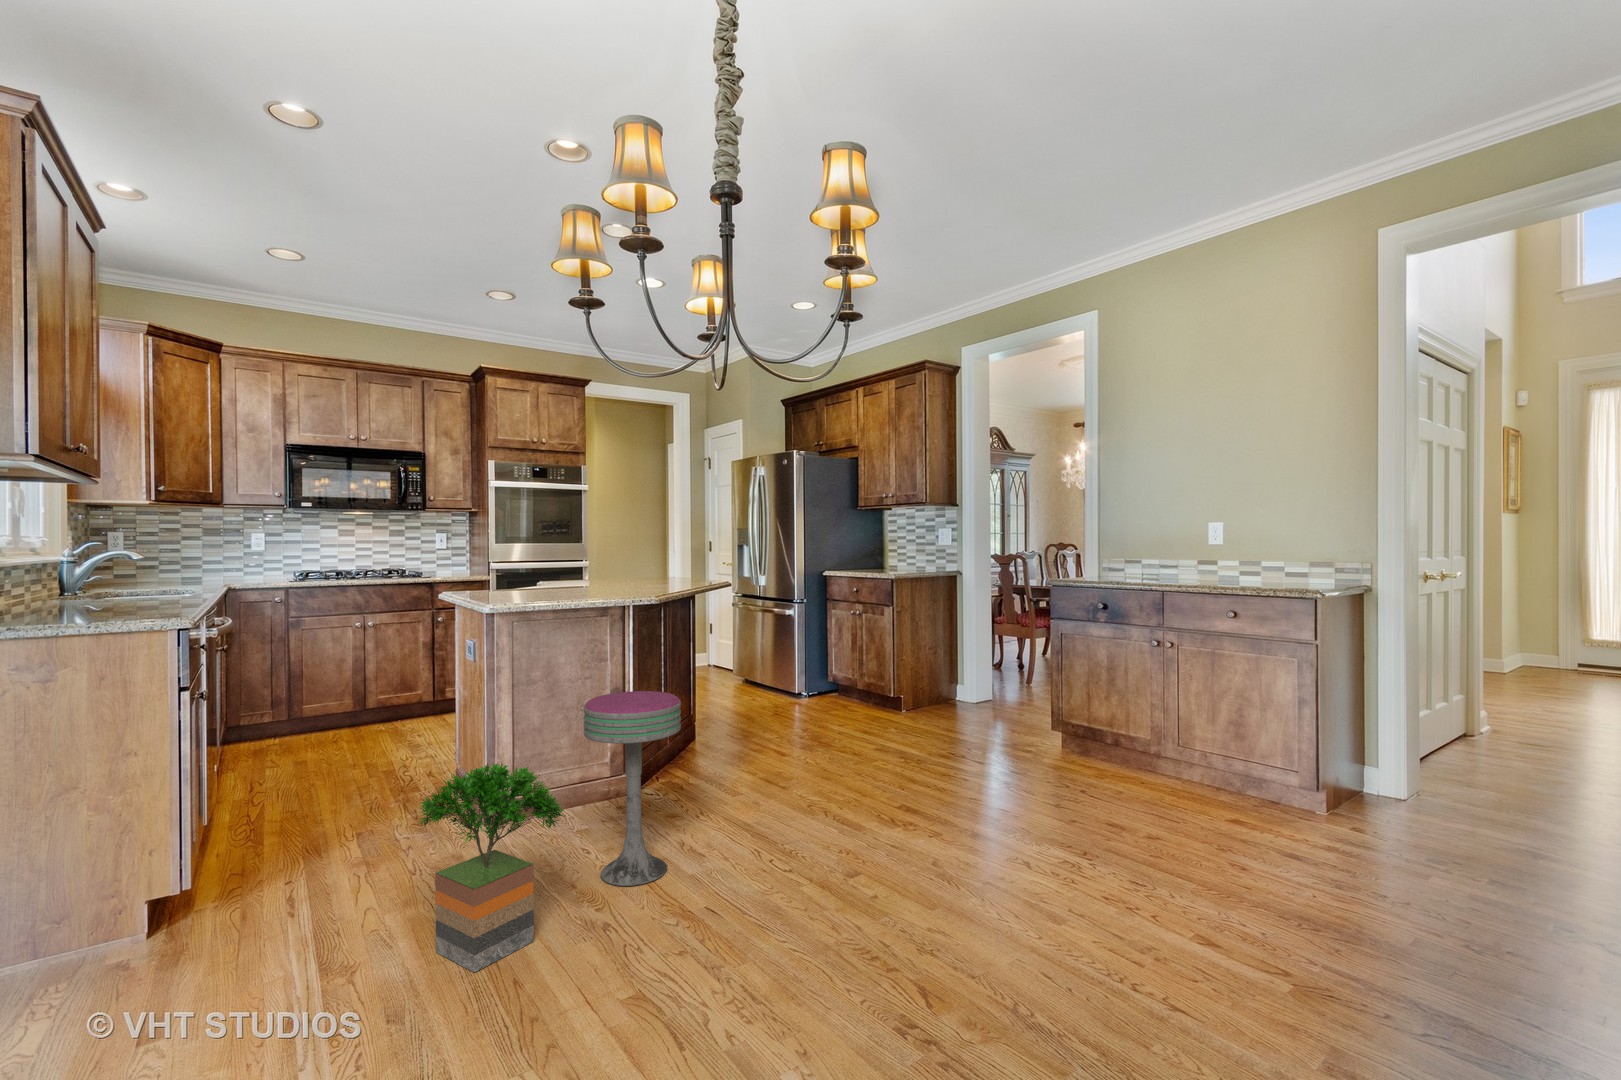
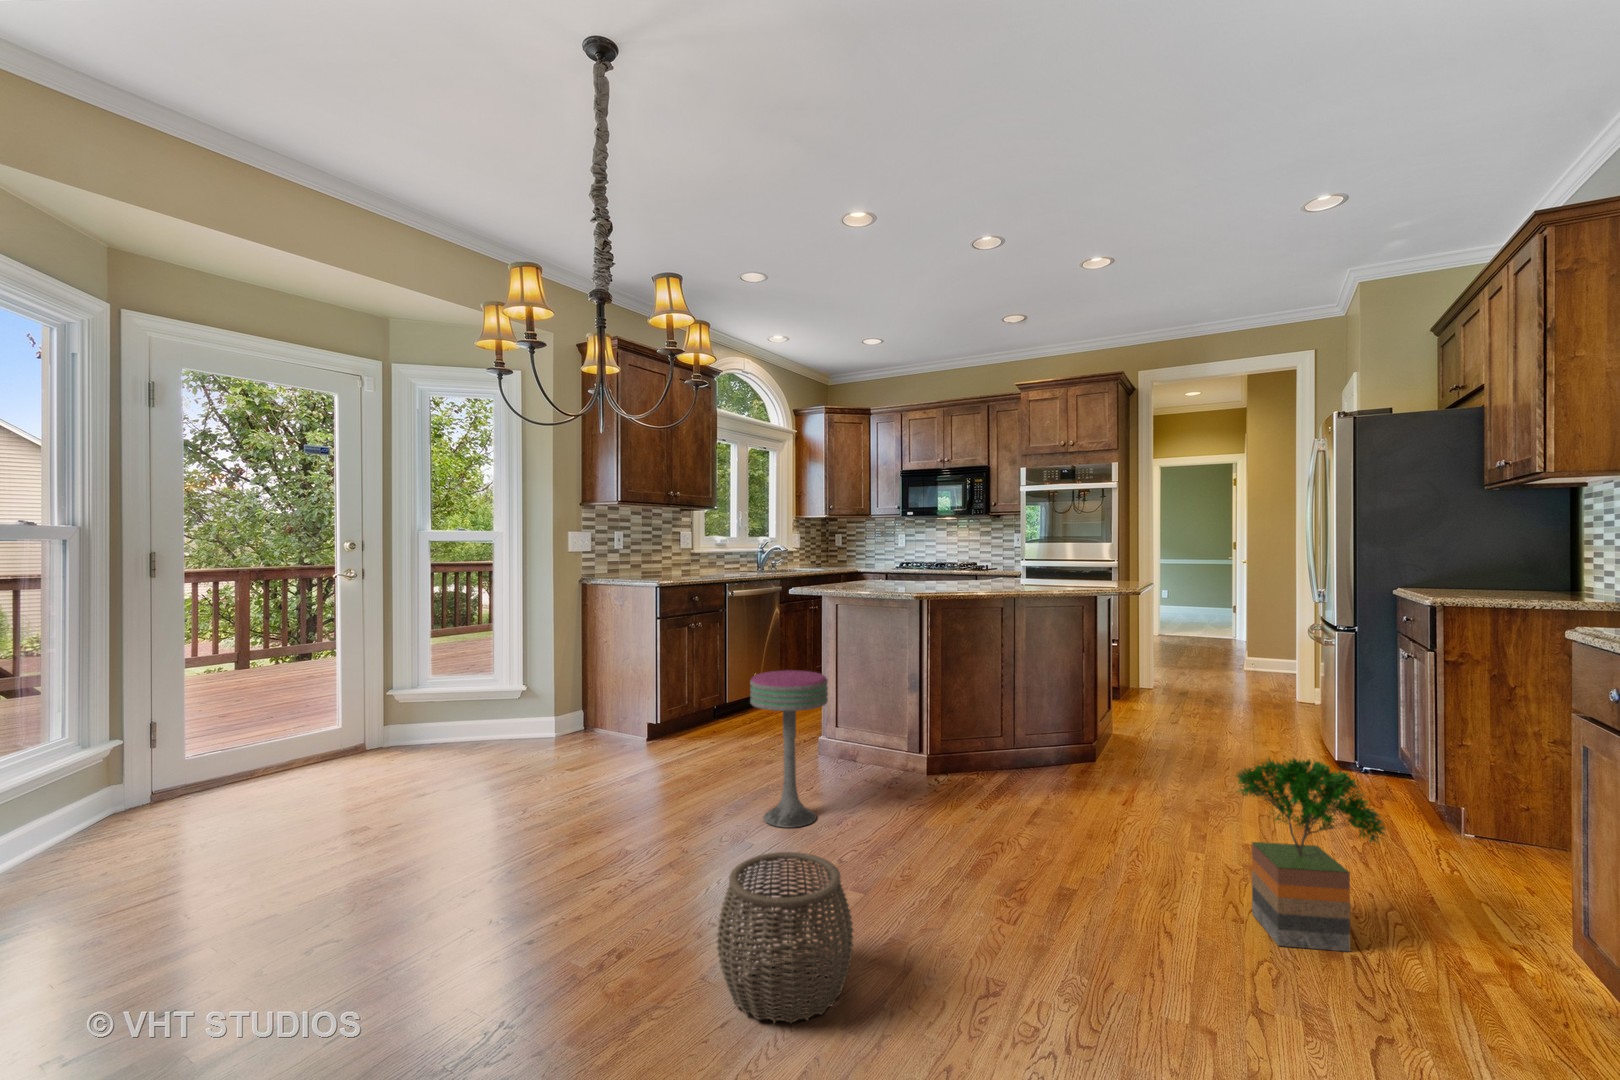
potted tree: present [418,763,564,973] -> present [1236,758,1385,952]
woven basket: none [925,815,1054,966] -> present [717,852,853,1023]

